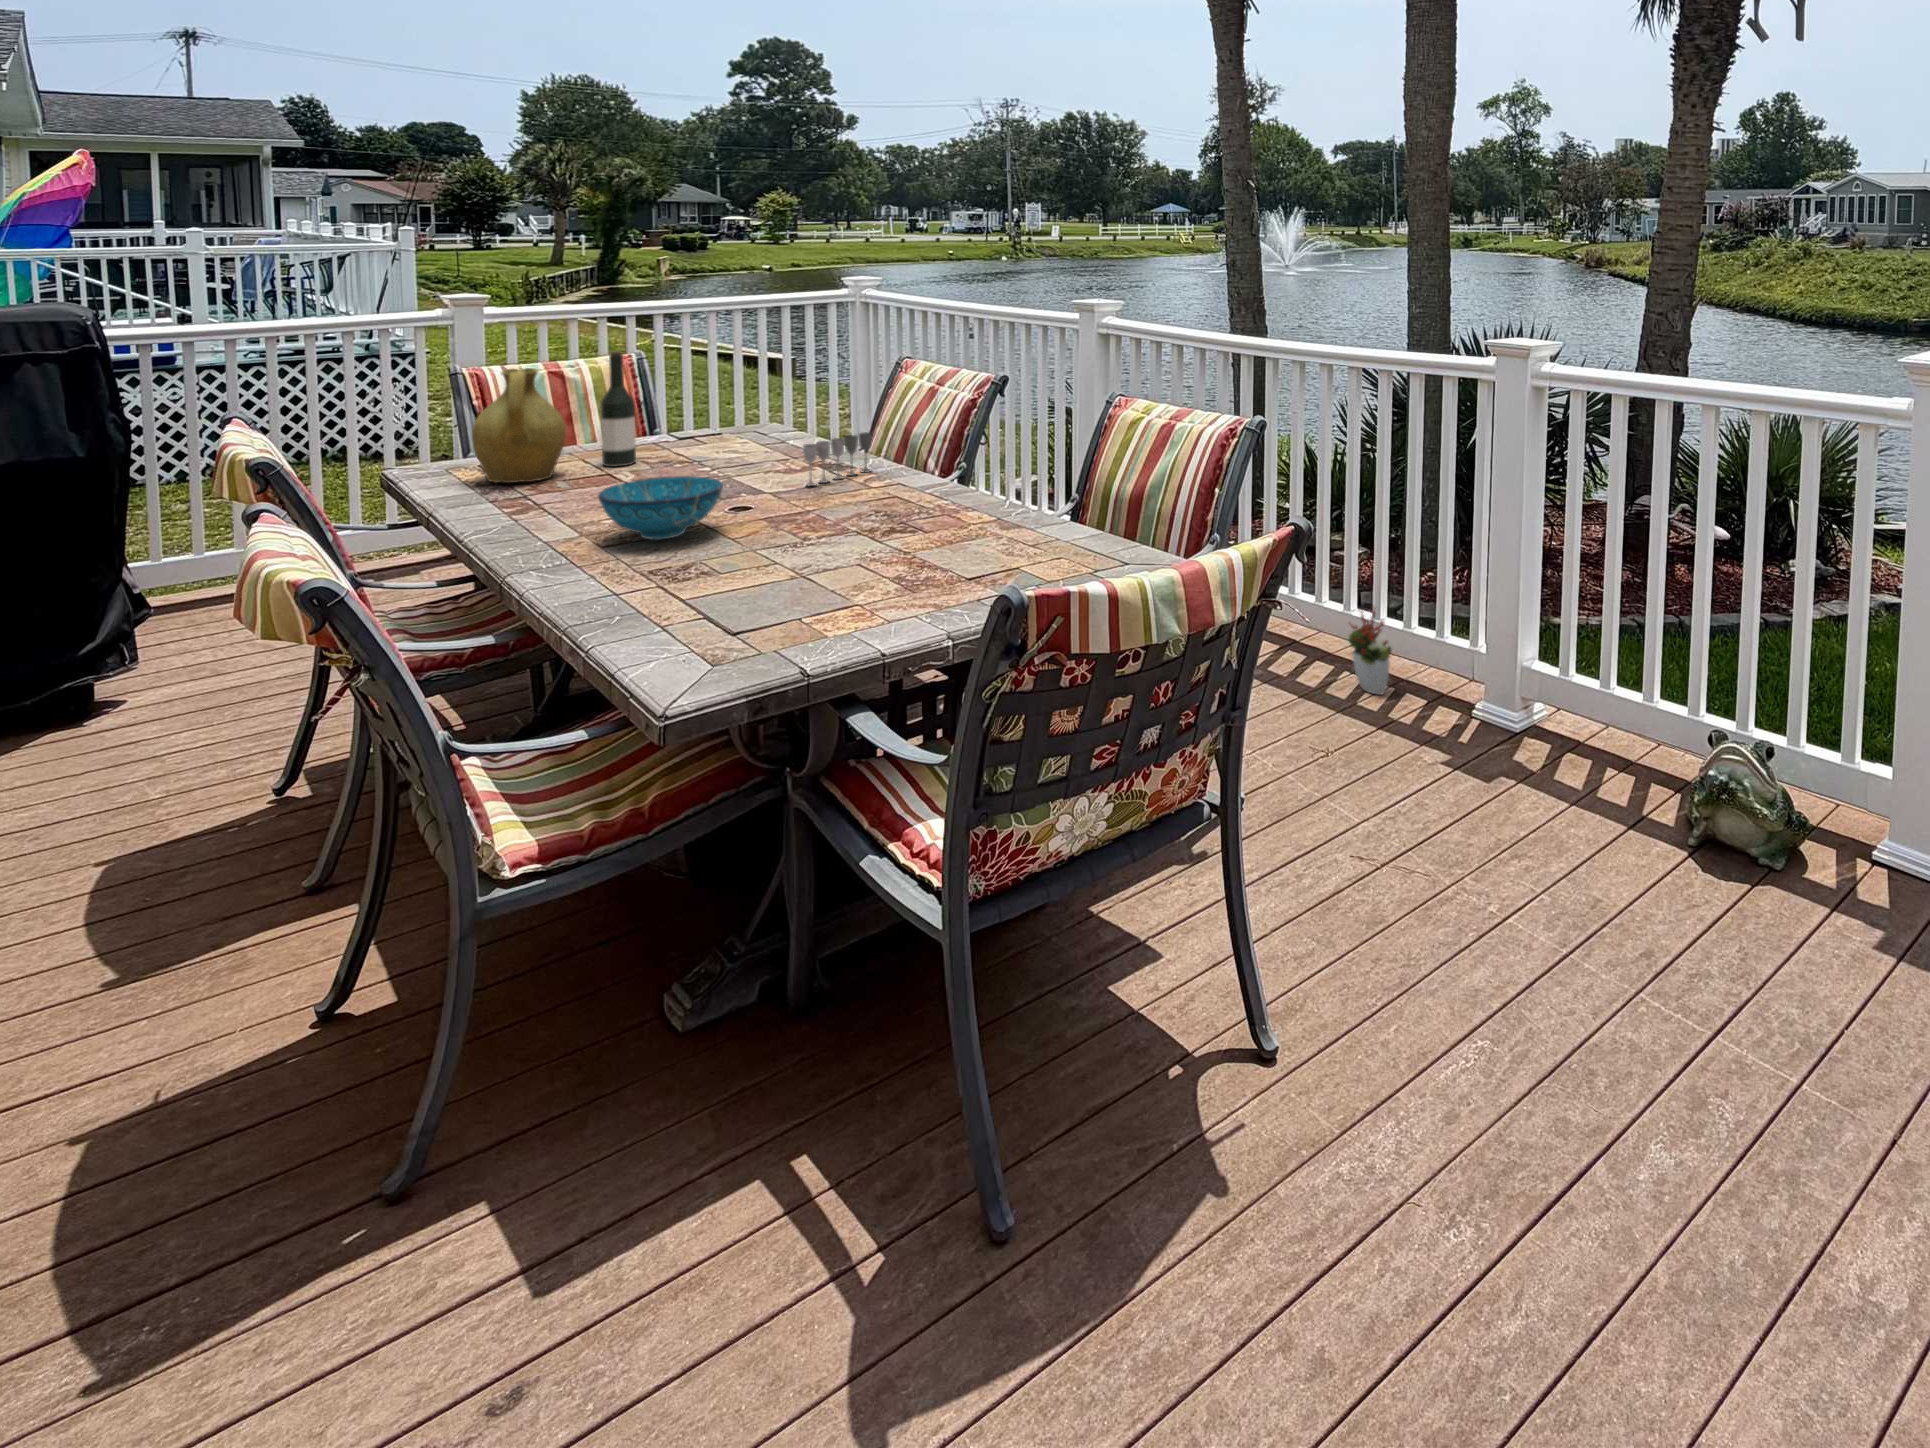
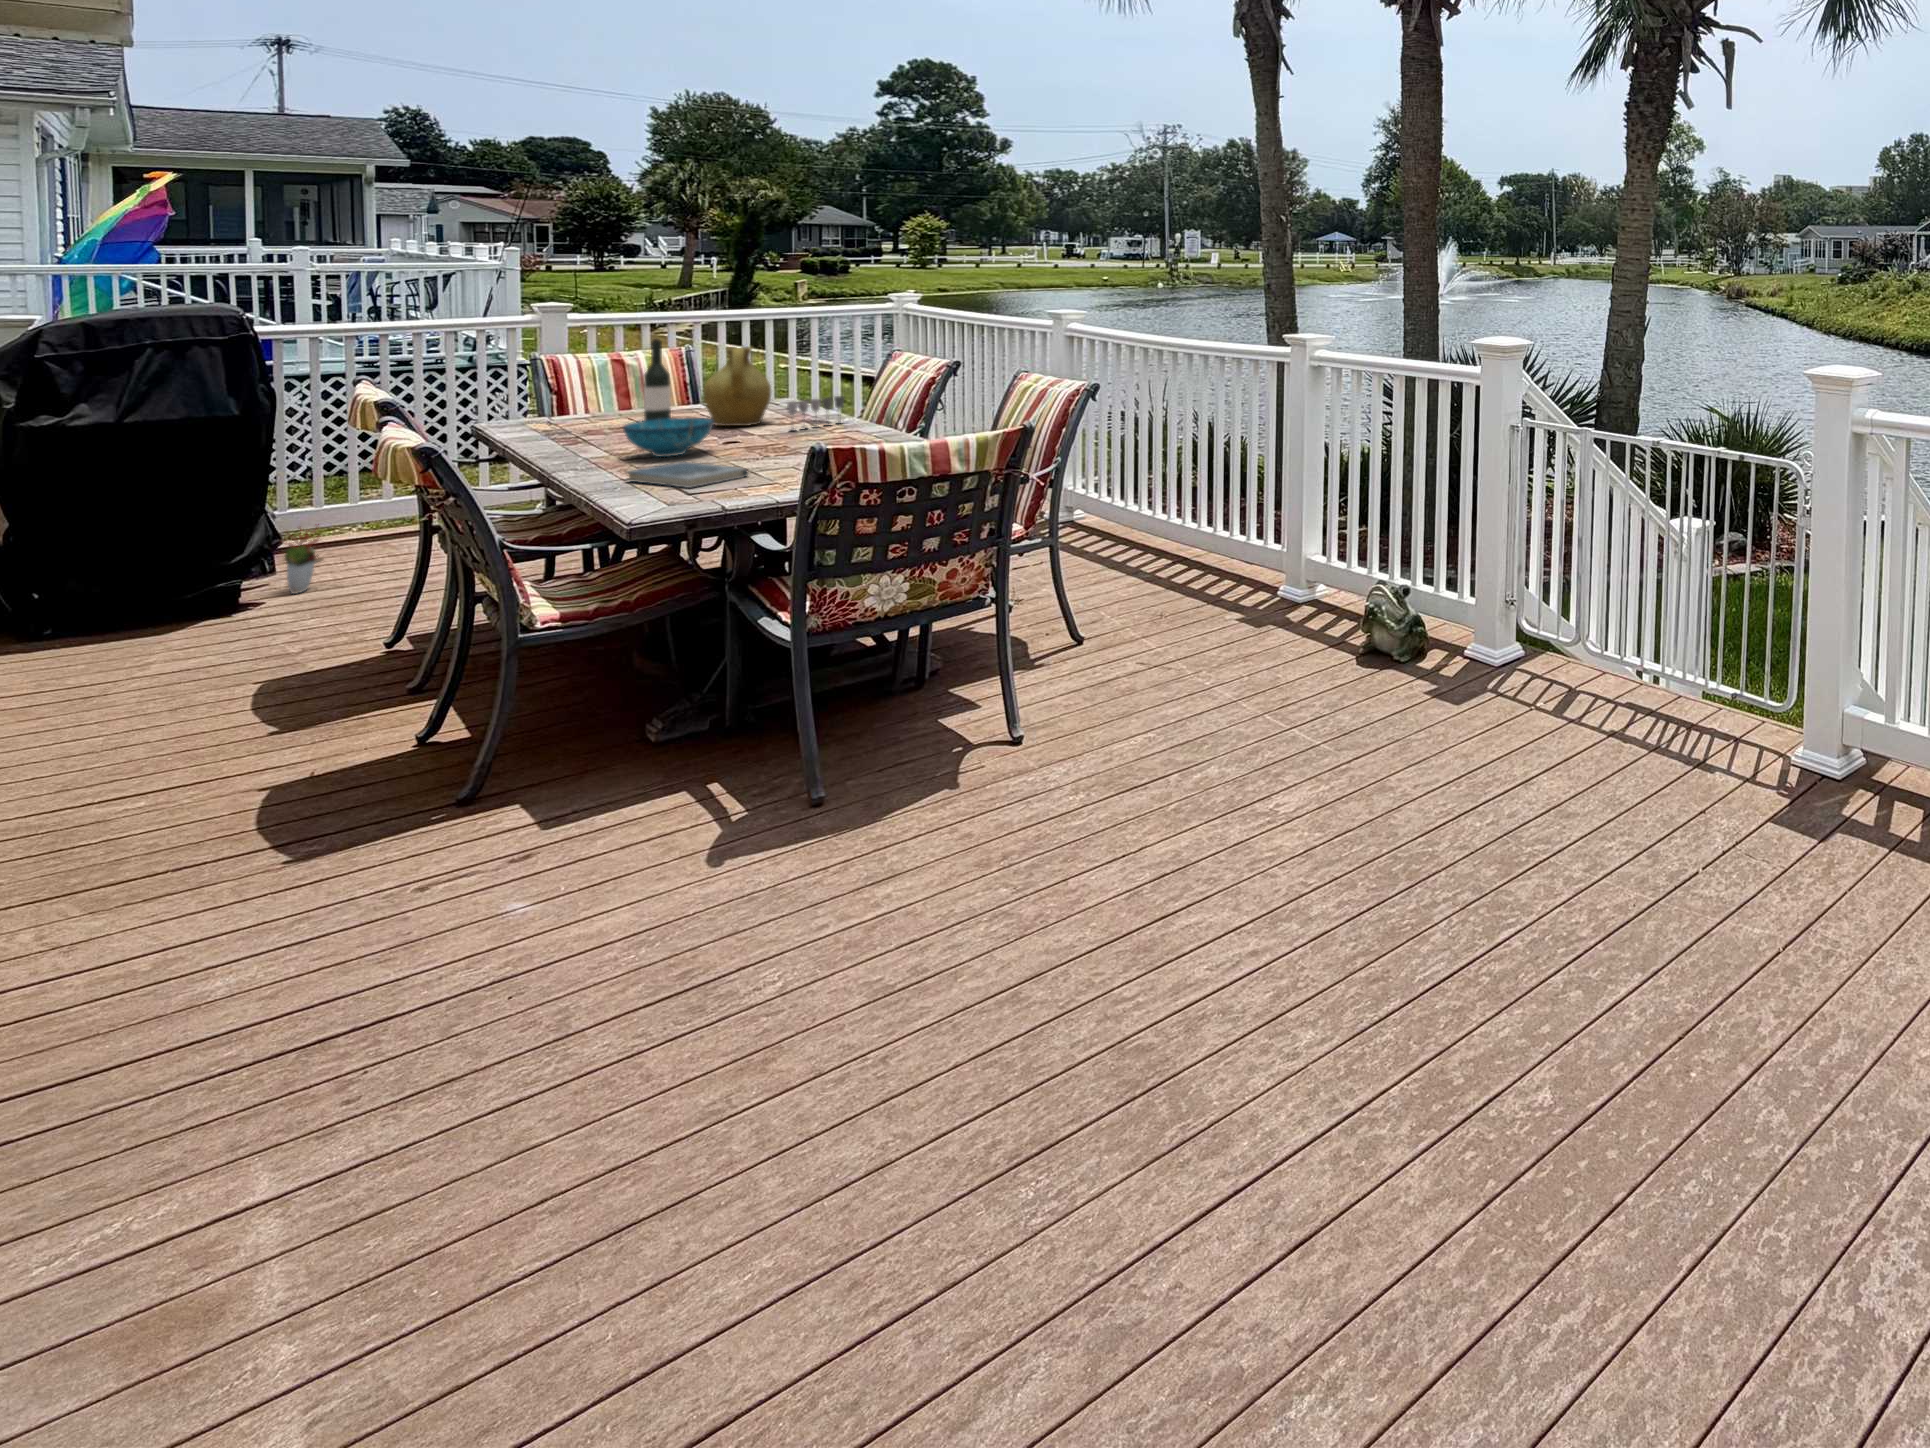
pitcher: present [472,368,566,483] -> present [704,347,771,426]
book: none [620,558,803,617] -> present [627,462,748,488]
decorative plant: present [1348,608,1392,694] -> present [285,524,323,594]

